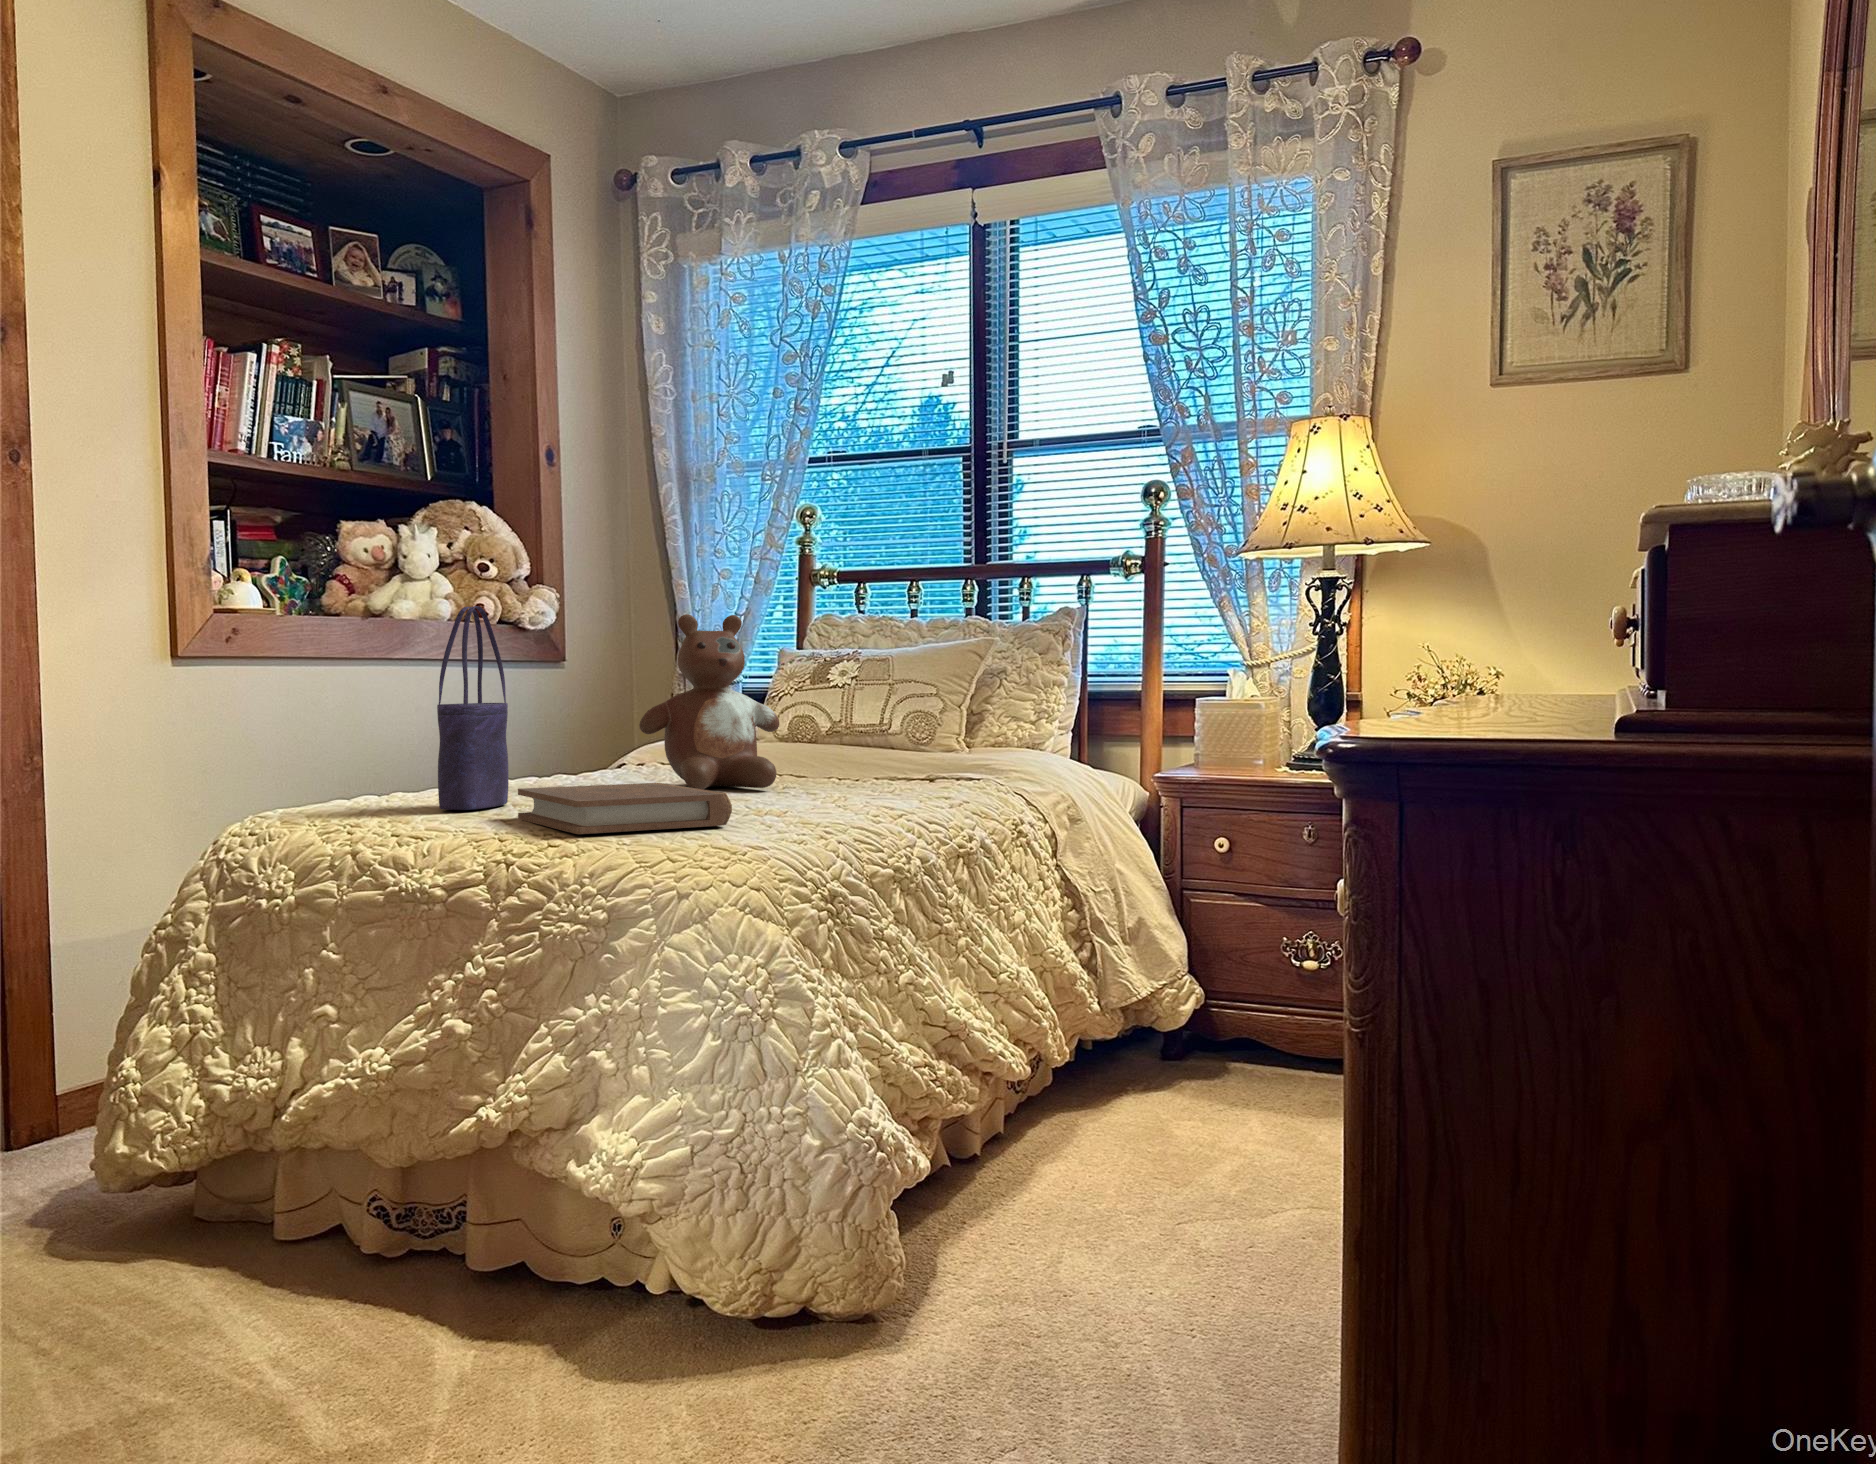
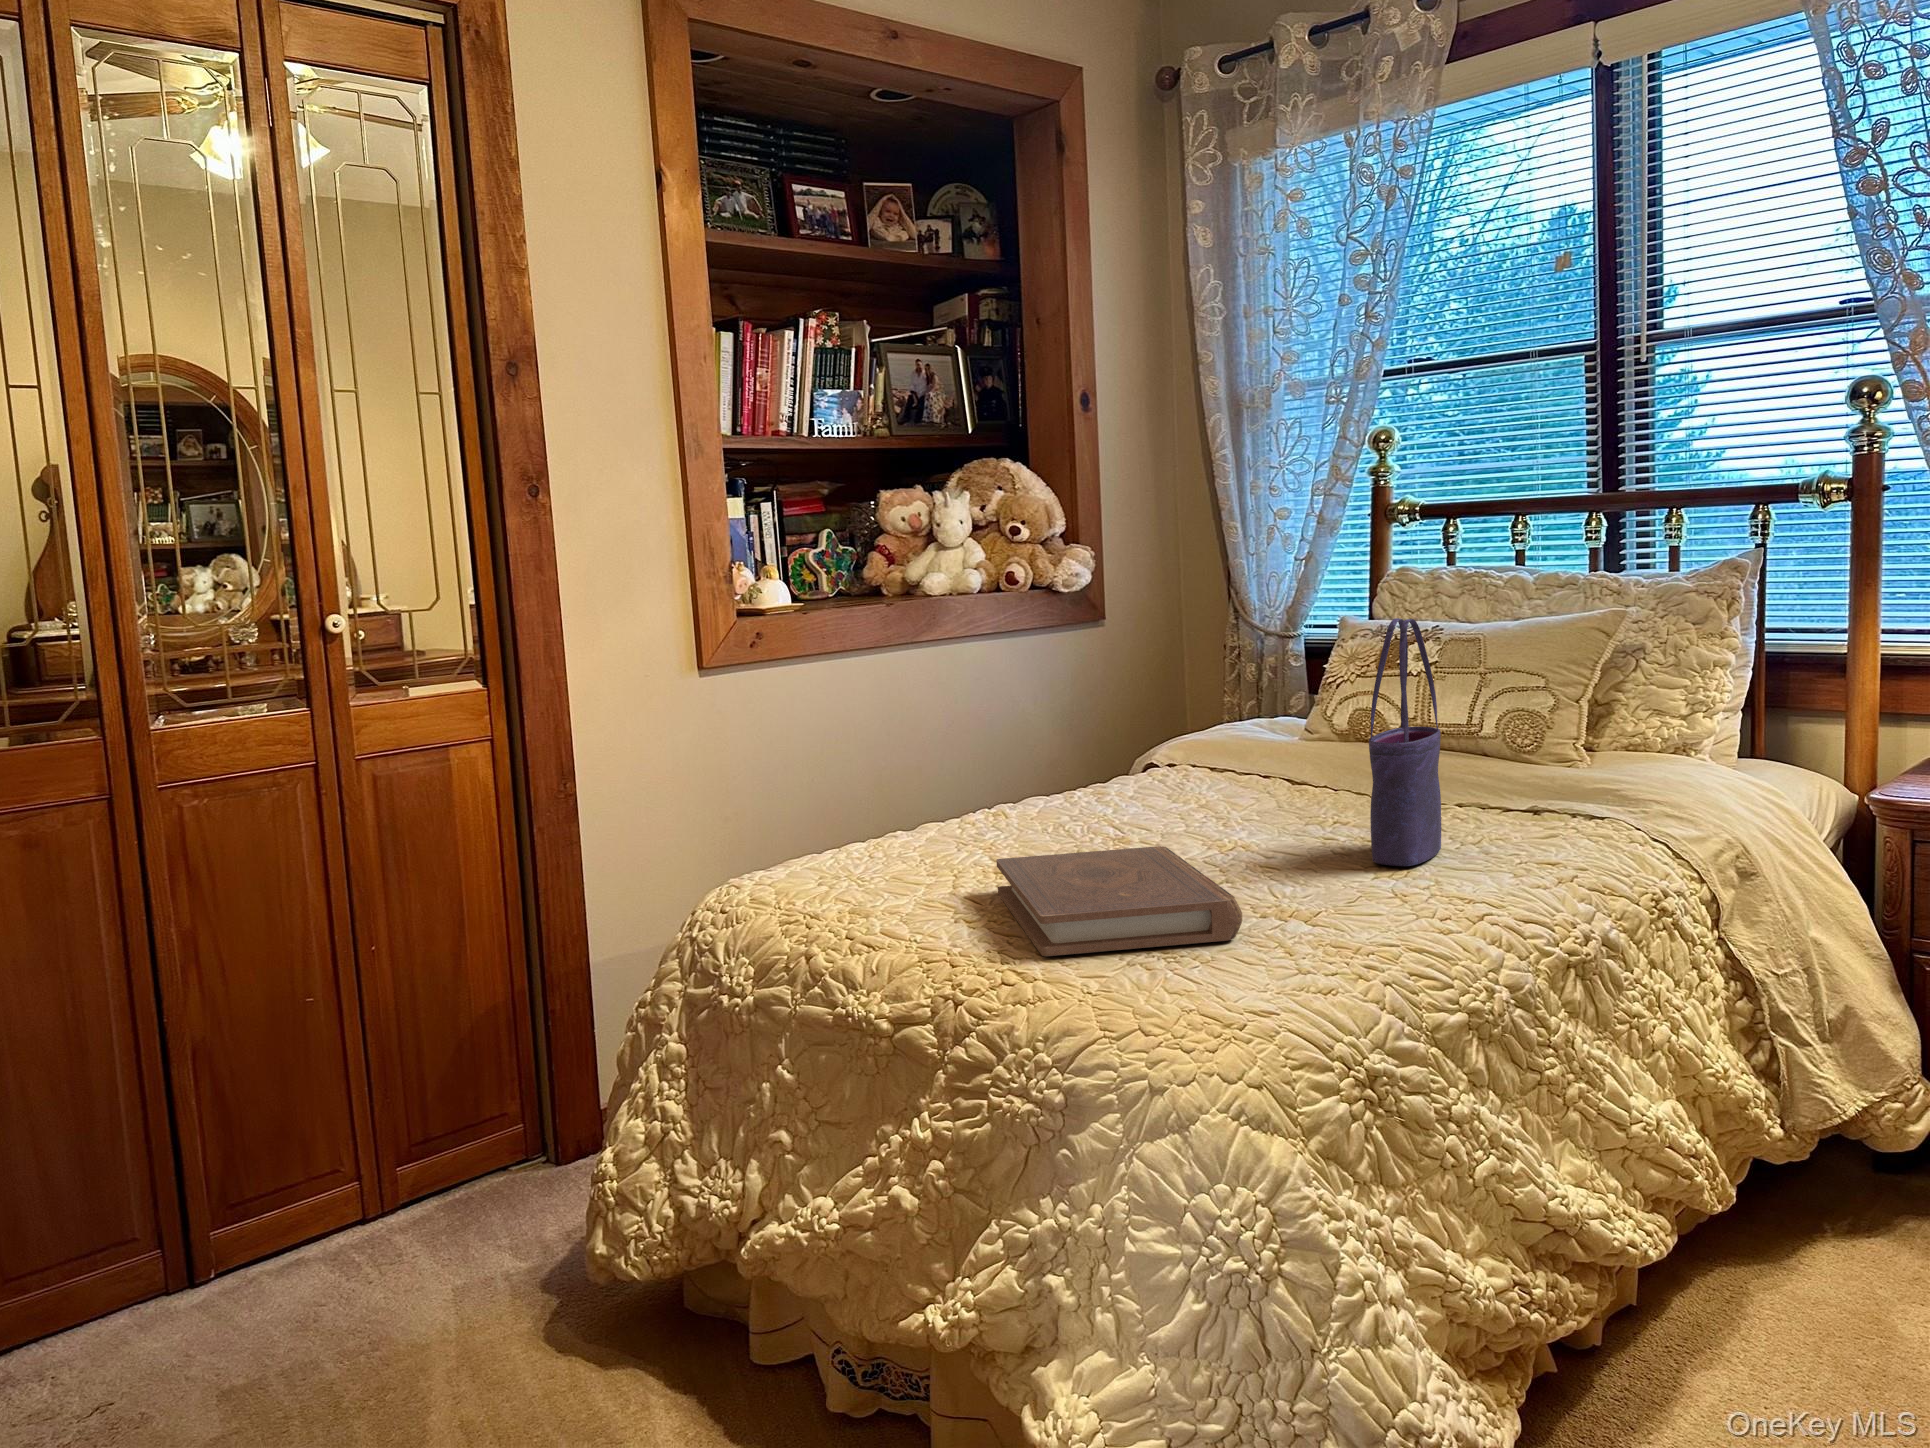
tote bag: present [437,606,509,810] -> present [1369,618,1441,866]
stuffed bear: present [639,614,779,789] -> none [1159,605,1329,826]

